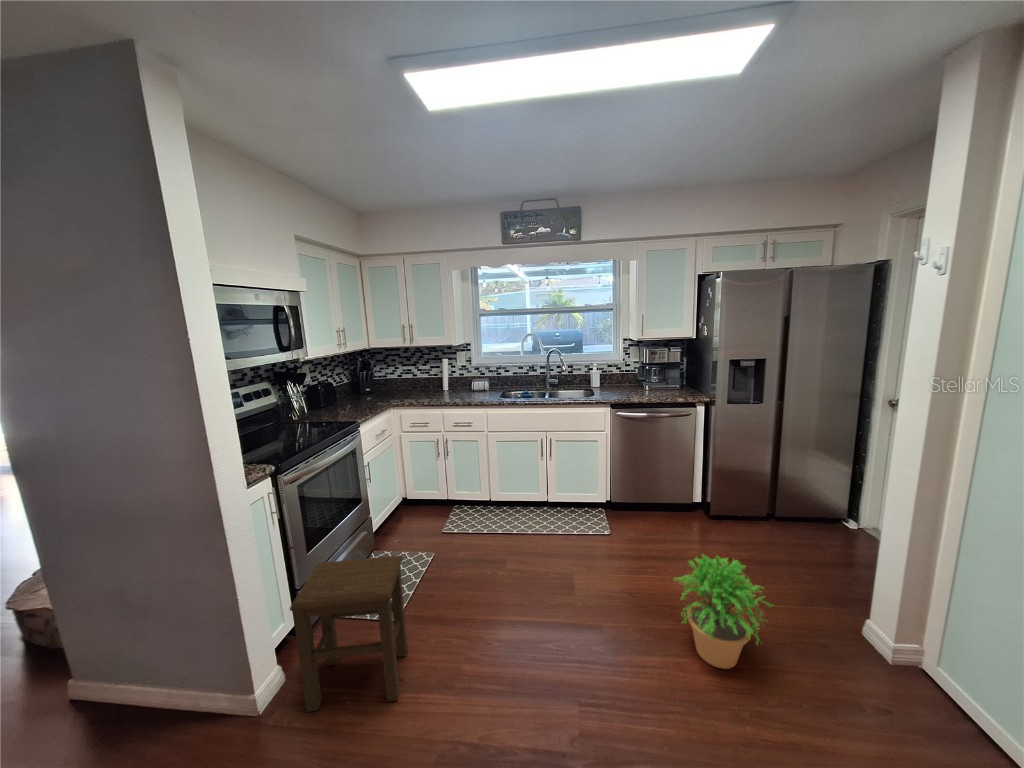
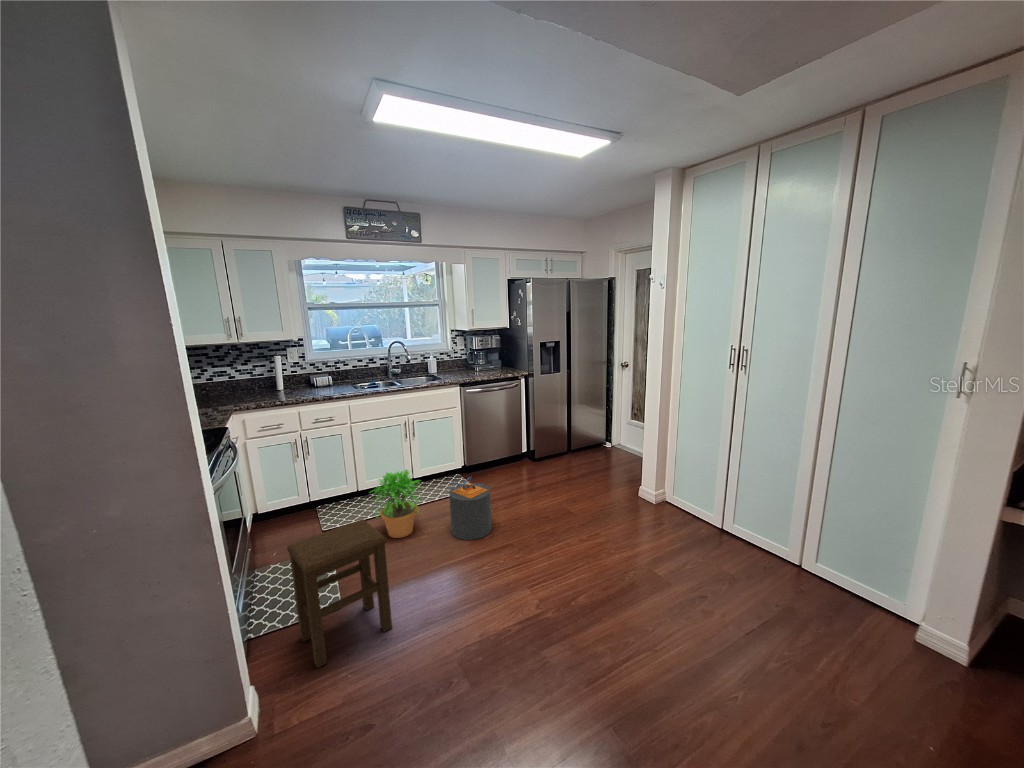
trash can: none [538,521,596,612] -> present [449,477,492,540]
potted plant: present [676,554,769,669] -> present [375,470,421,538]

